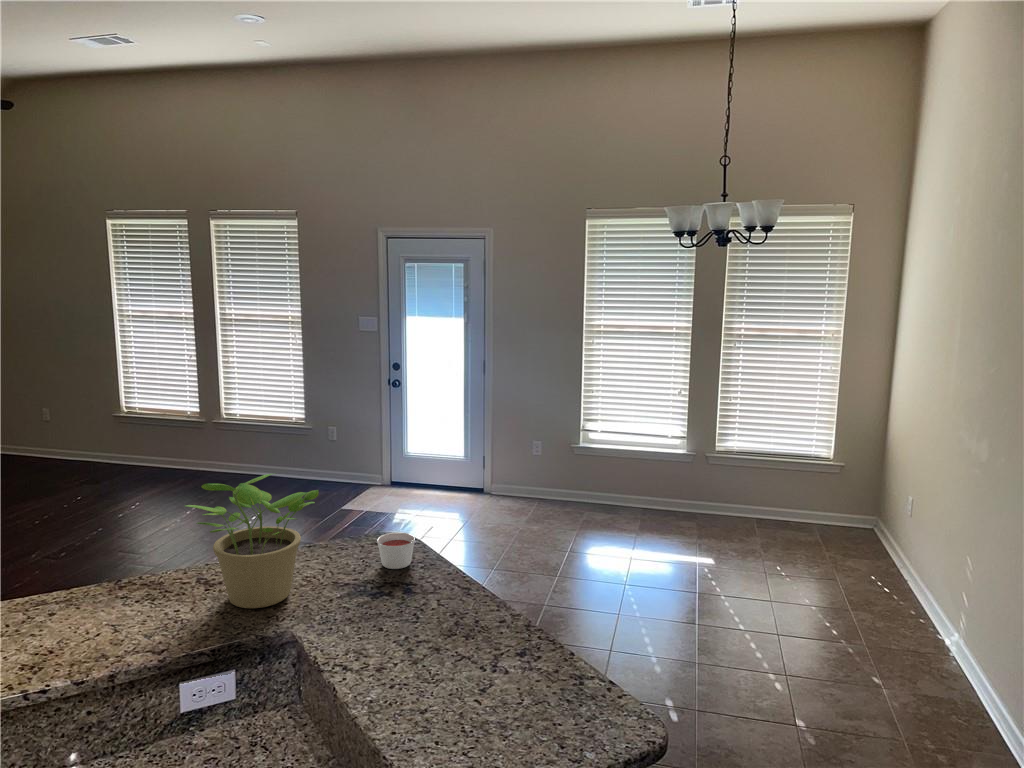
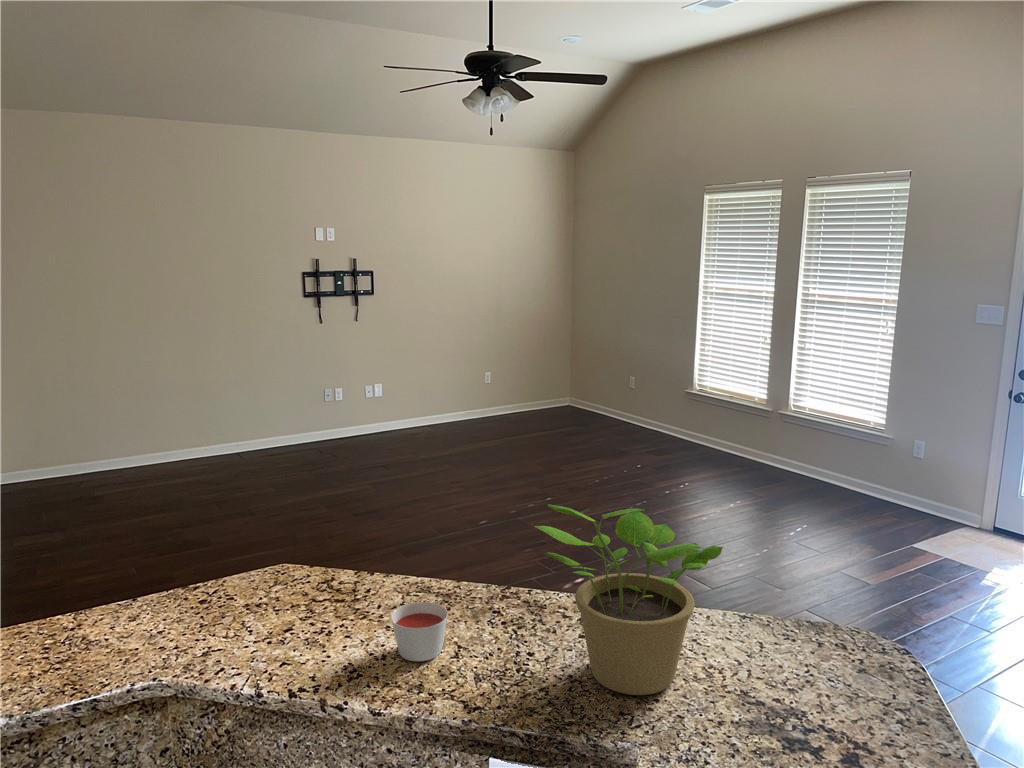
candle: present [377,532,415,569] -> present [391,602,448,661]

